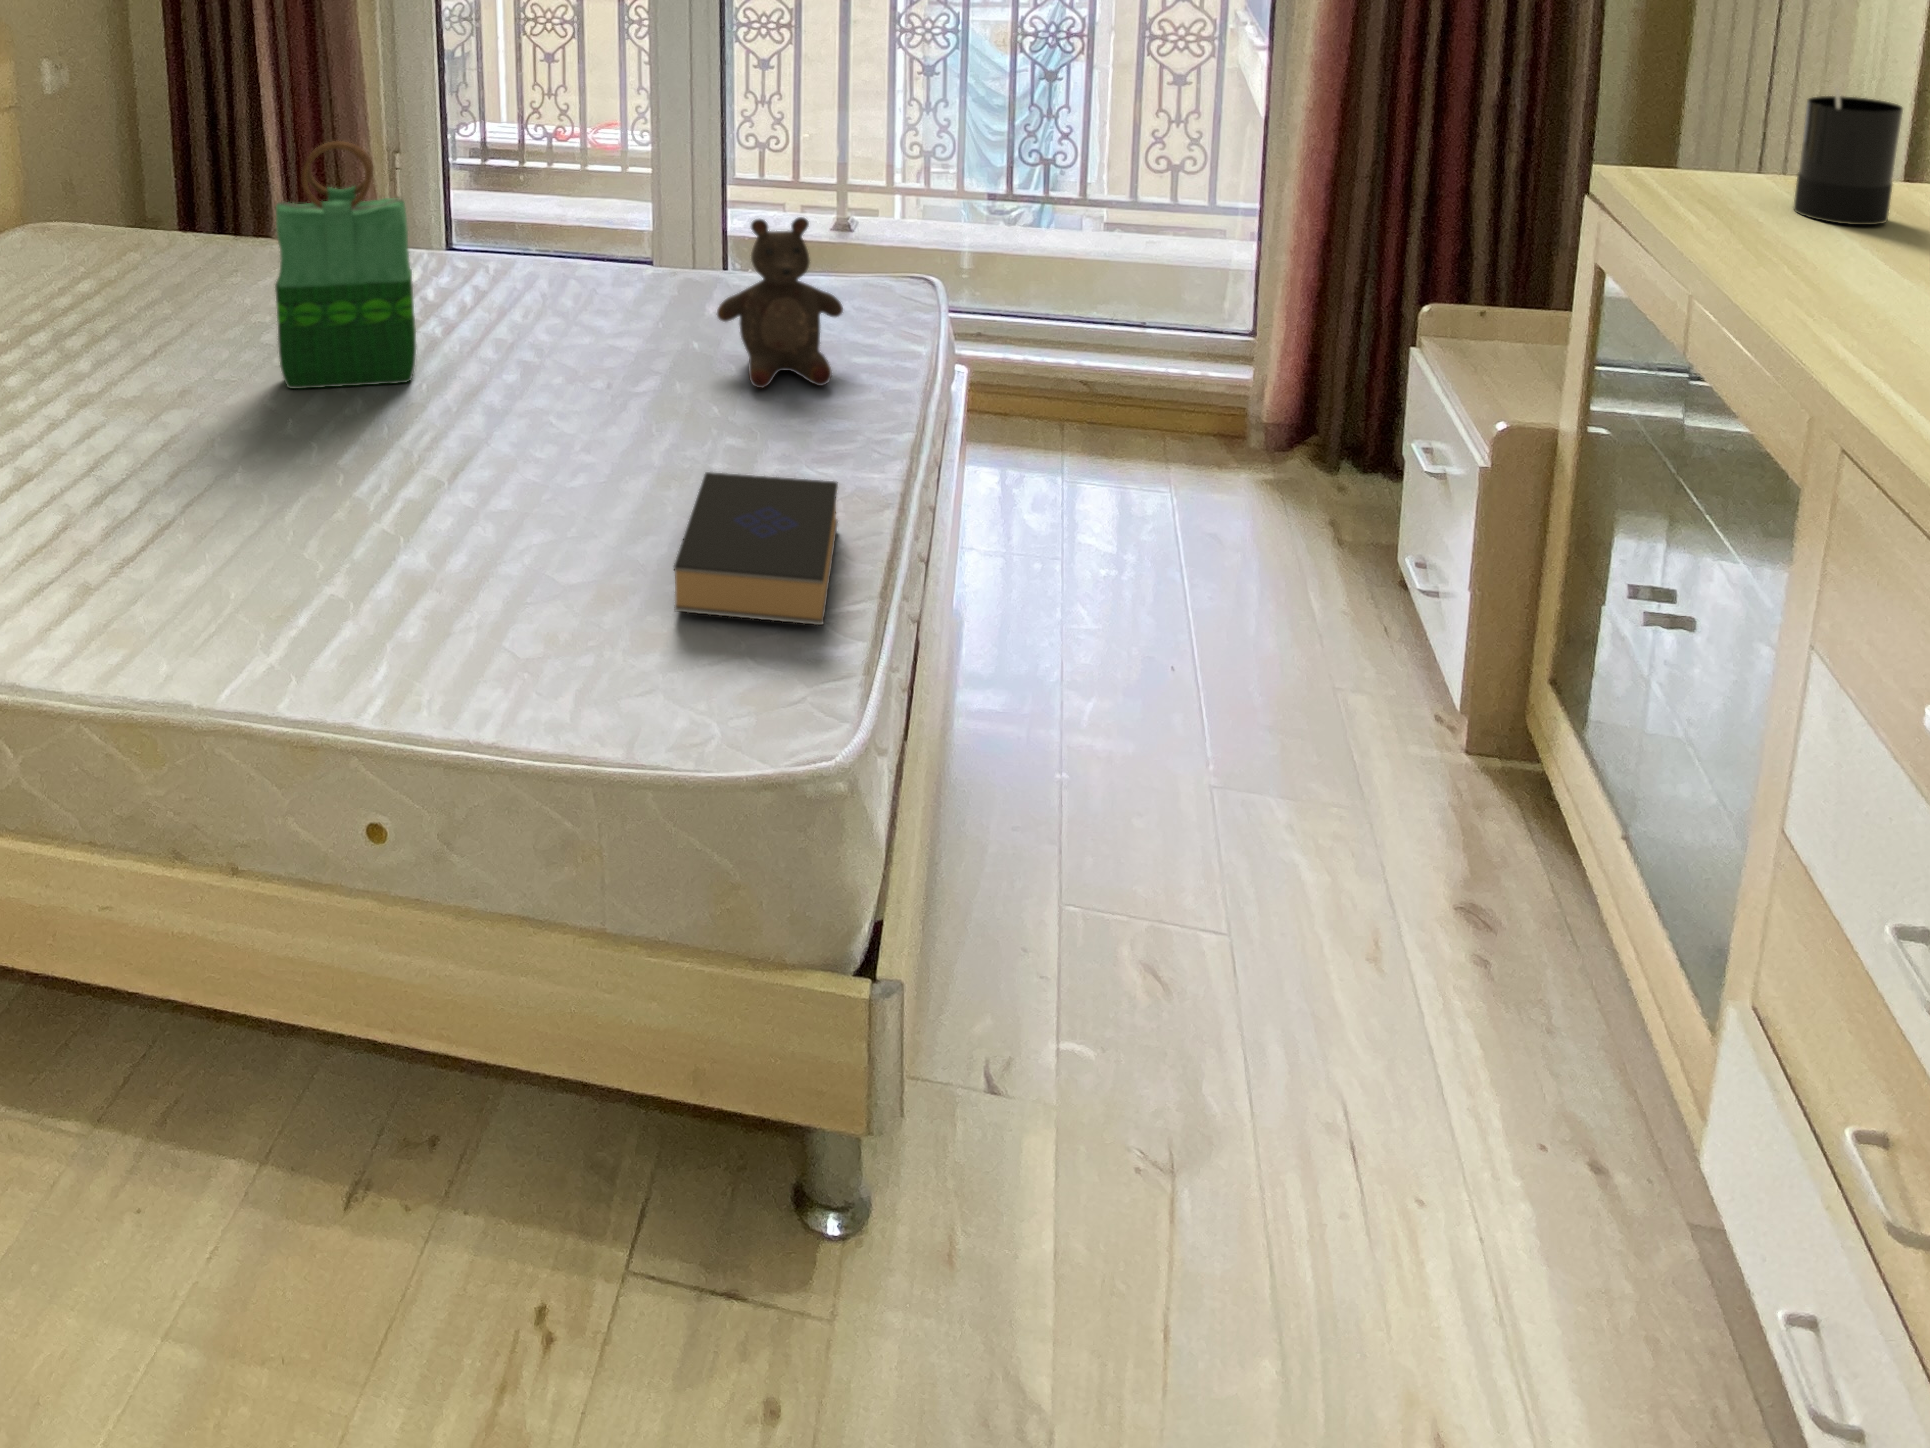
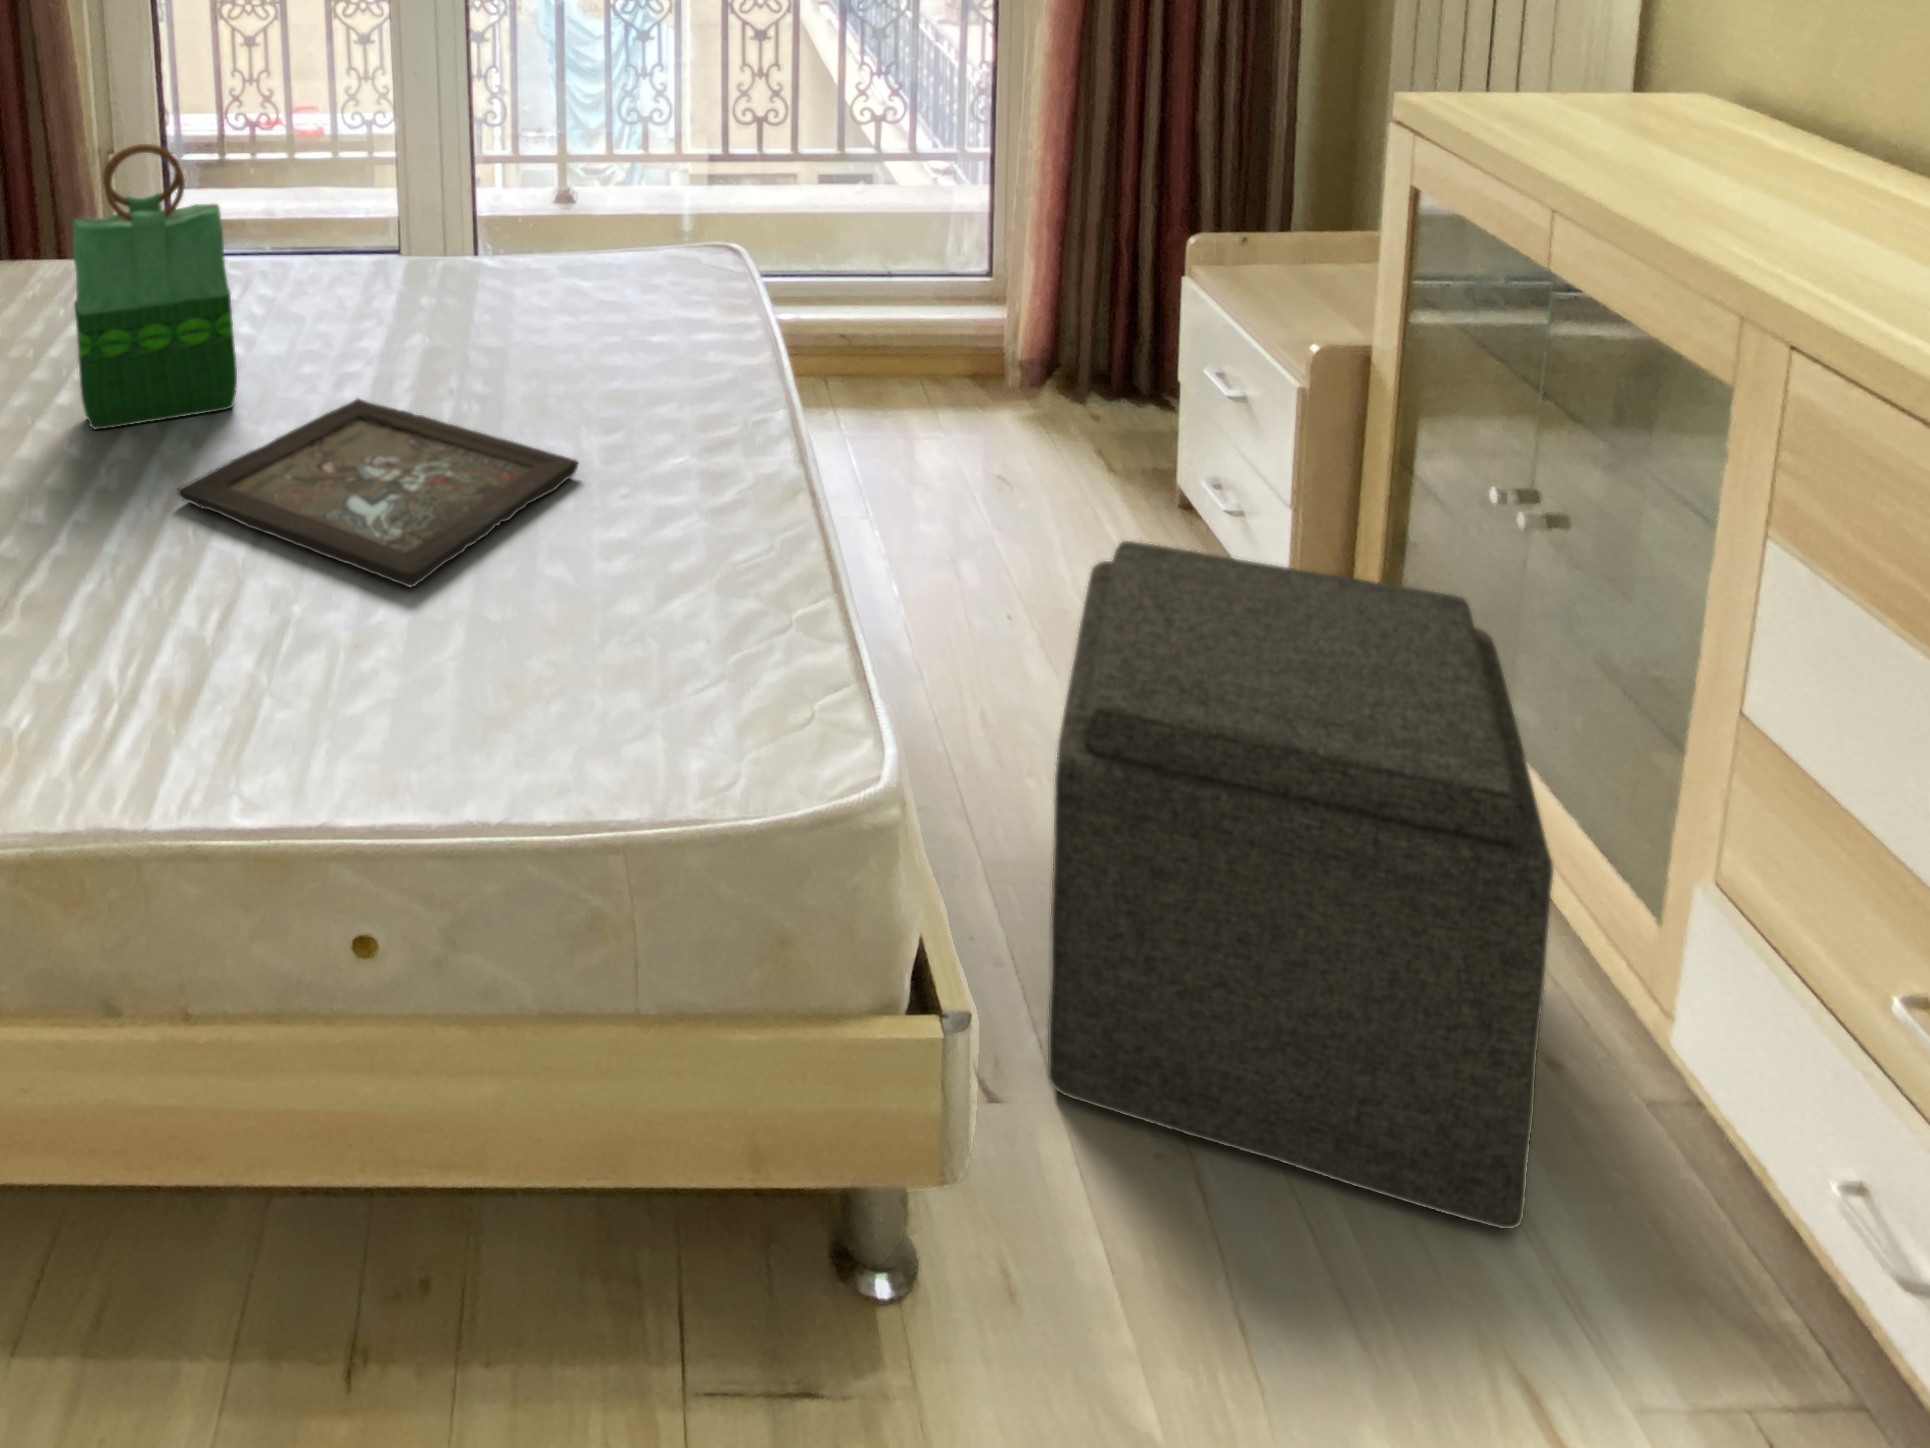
candle: present [1794,88,1903,225] -> none [1586,4,1677,131]
stuffed bear: present [717,217,843,388] -> none [558,193,687,378]
tray: none [332,384,688,550] -> present [177,399,578,587]
book: present [674,472,838,625] -> none [617,469,794,631]
ottoman: none [1053,594,1589,1320] -> present [1048,541,1554,1229]

